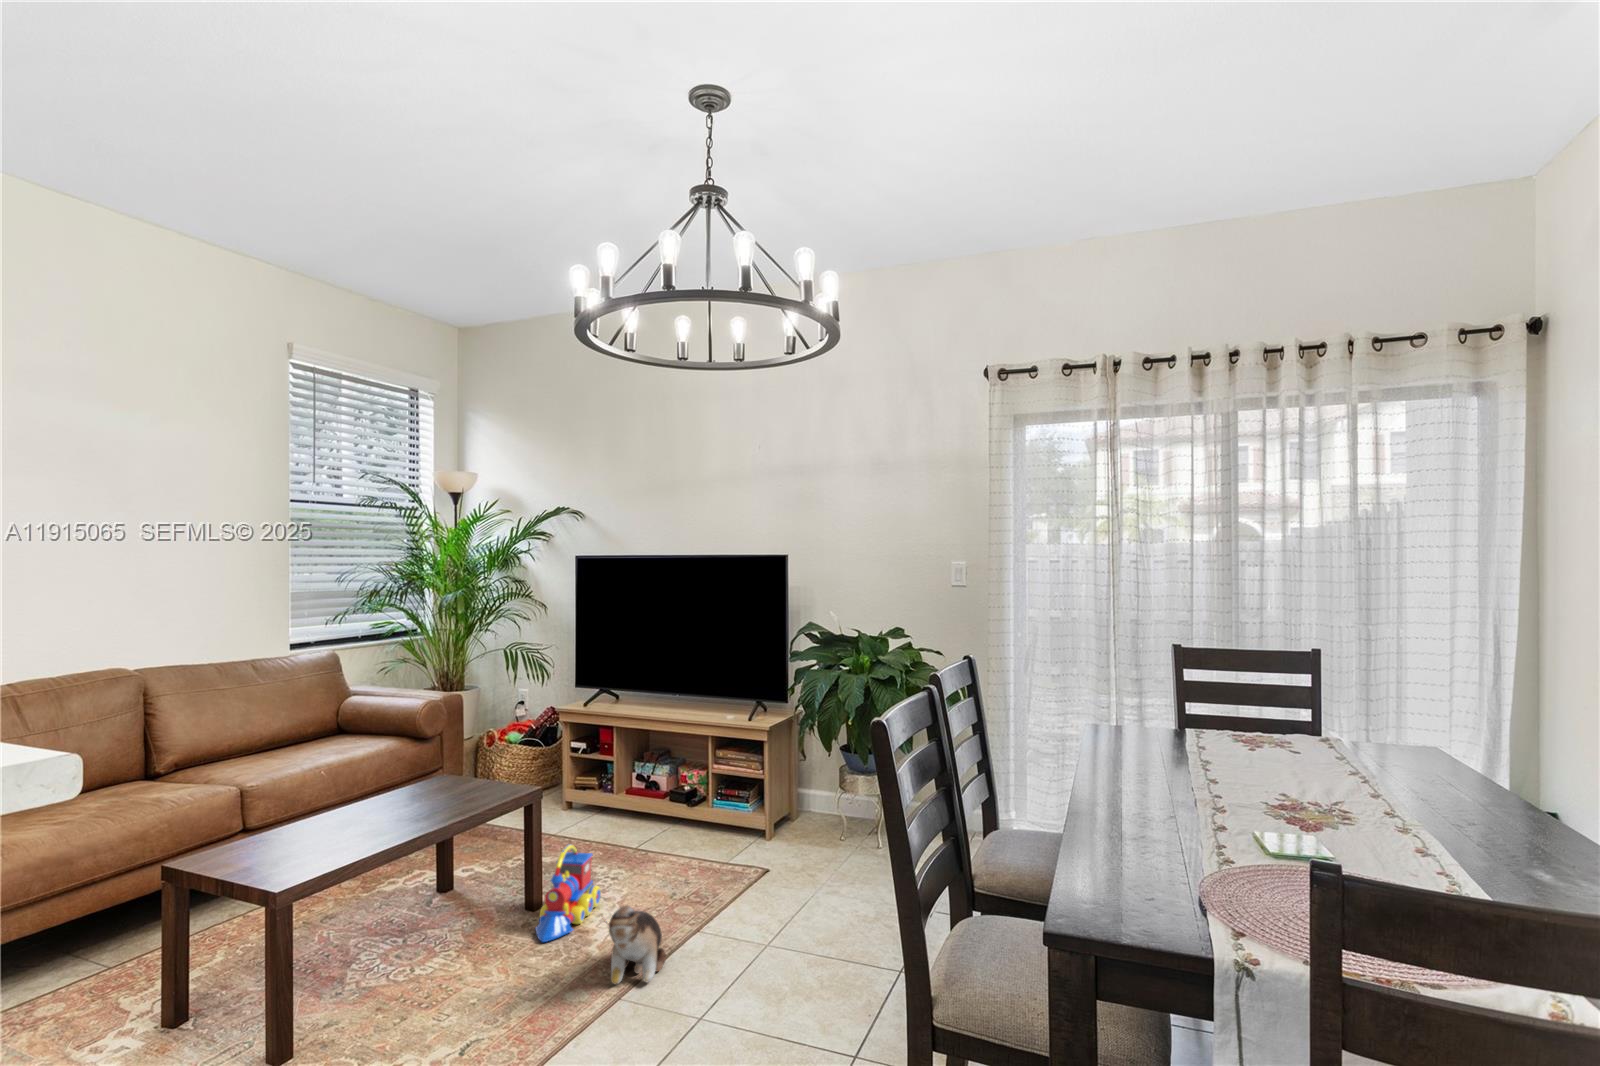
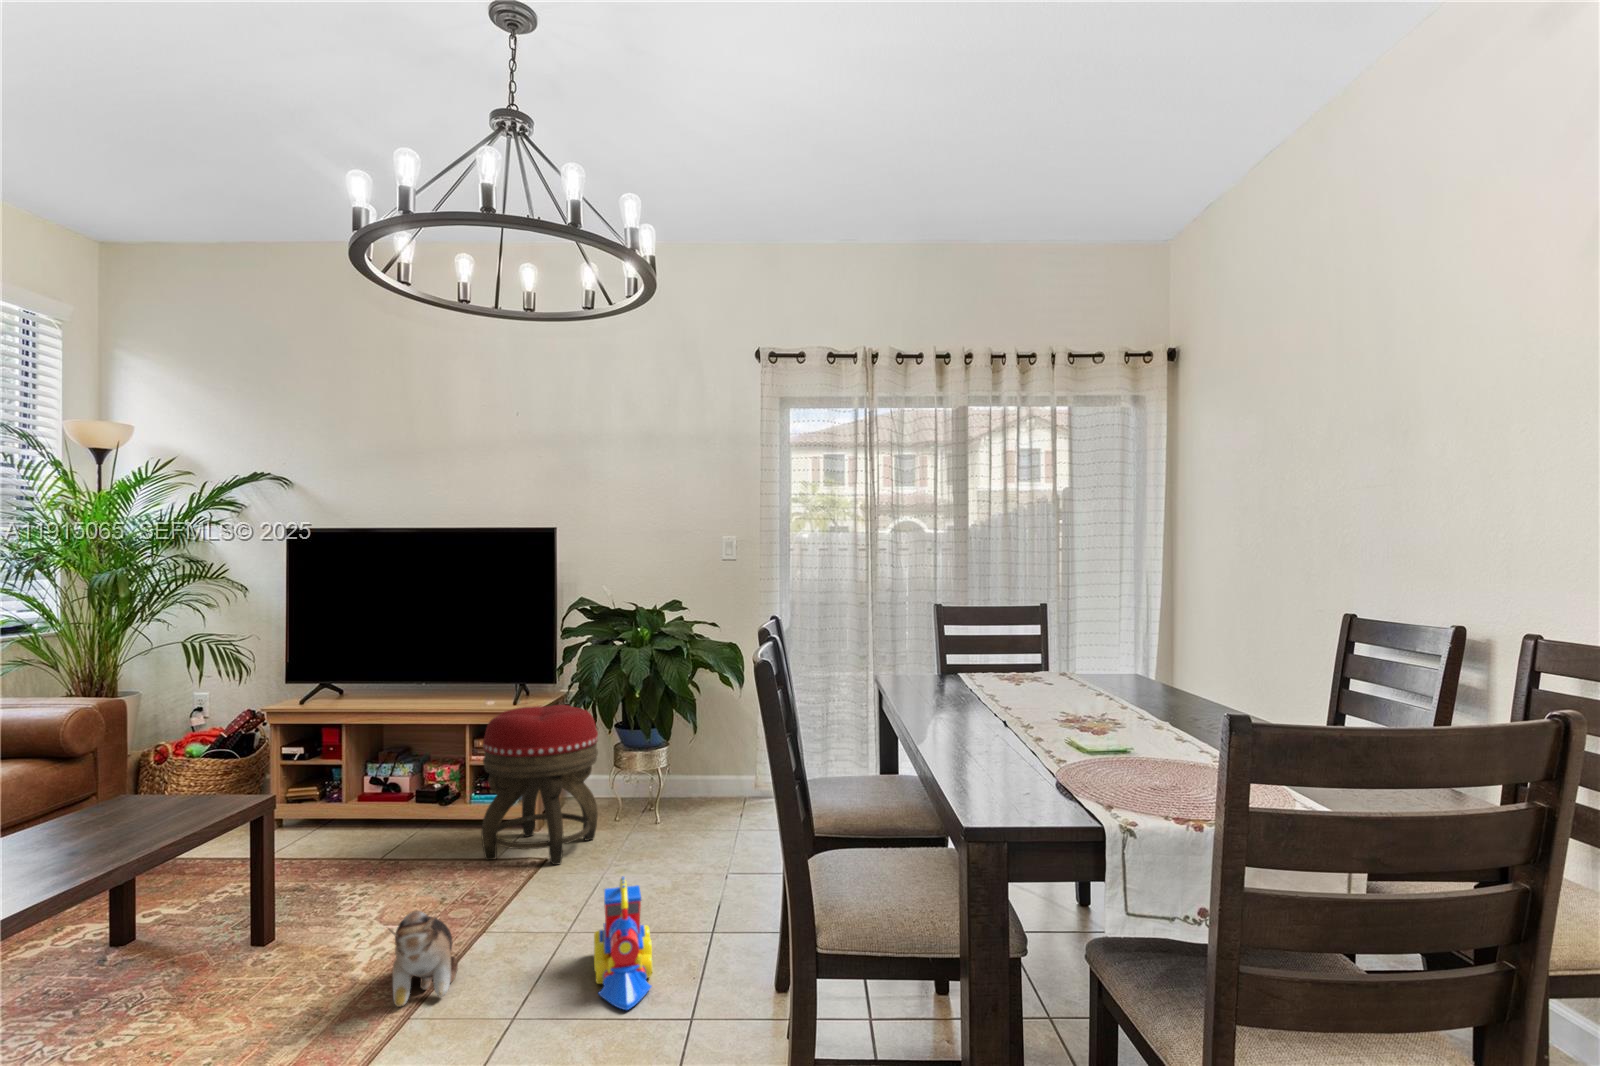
footstool: none [714,726,818,876] -> present [481,705,598,865]
toy train: present [535,844,601,942] -> present [594,876,652,1010]

